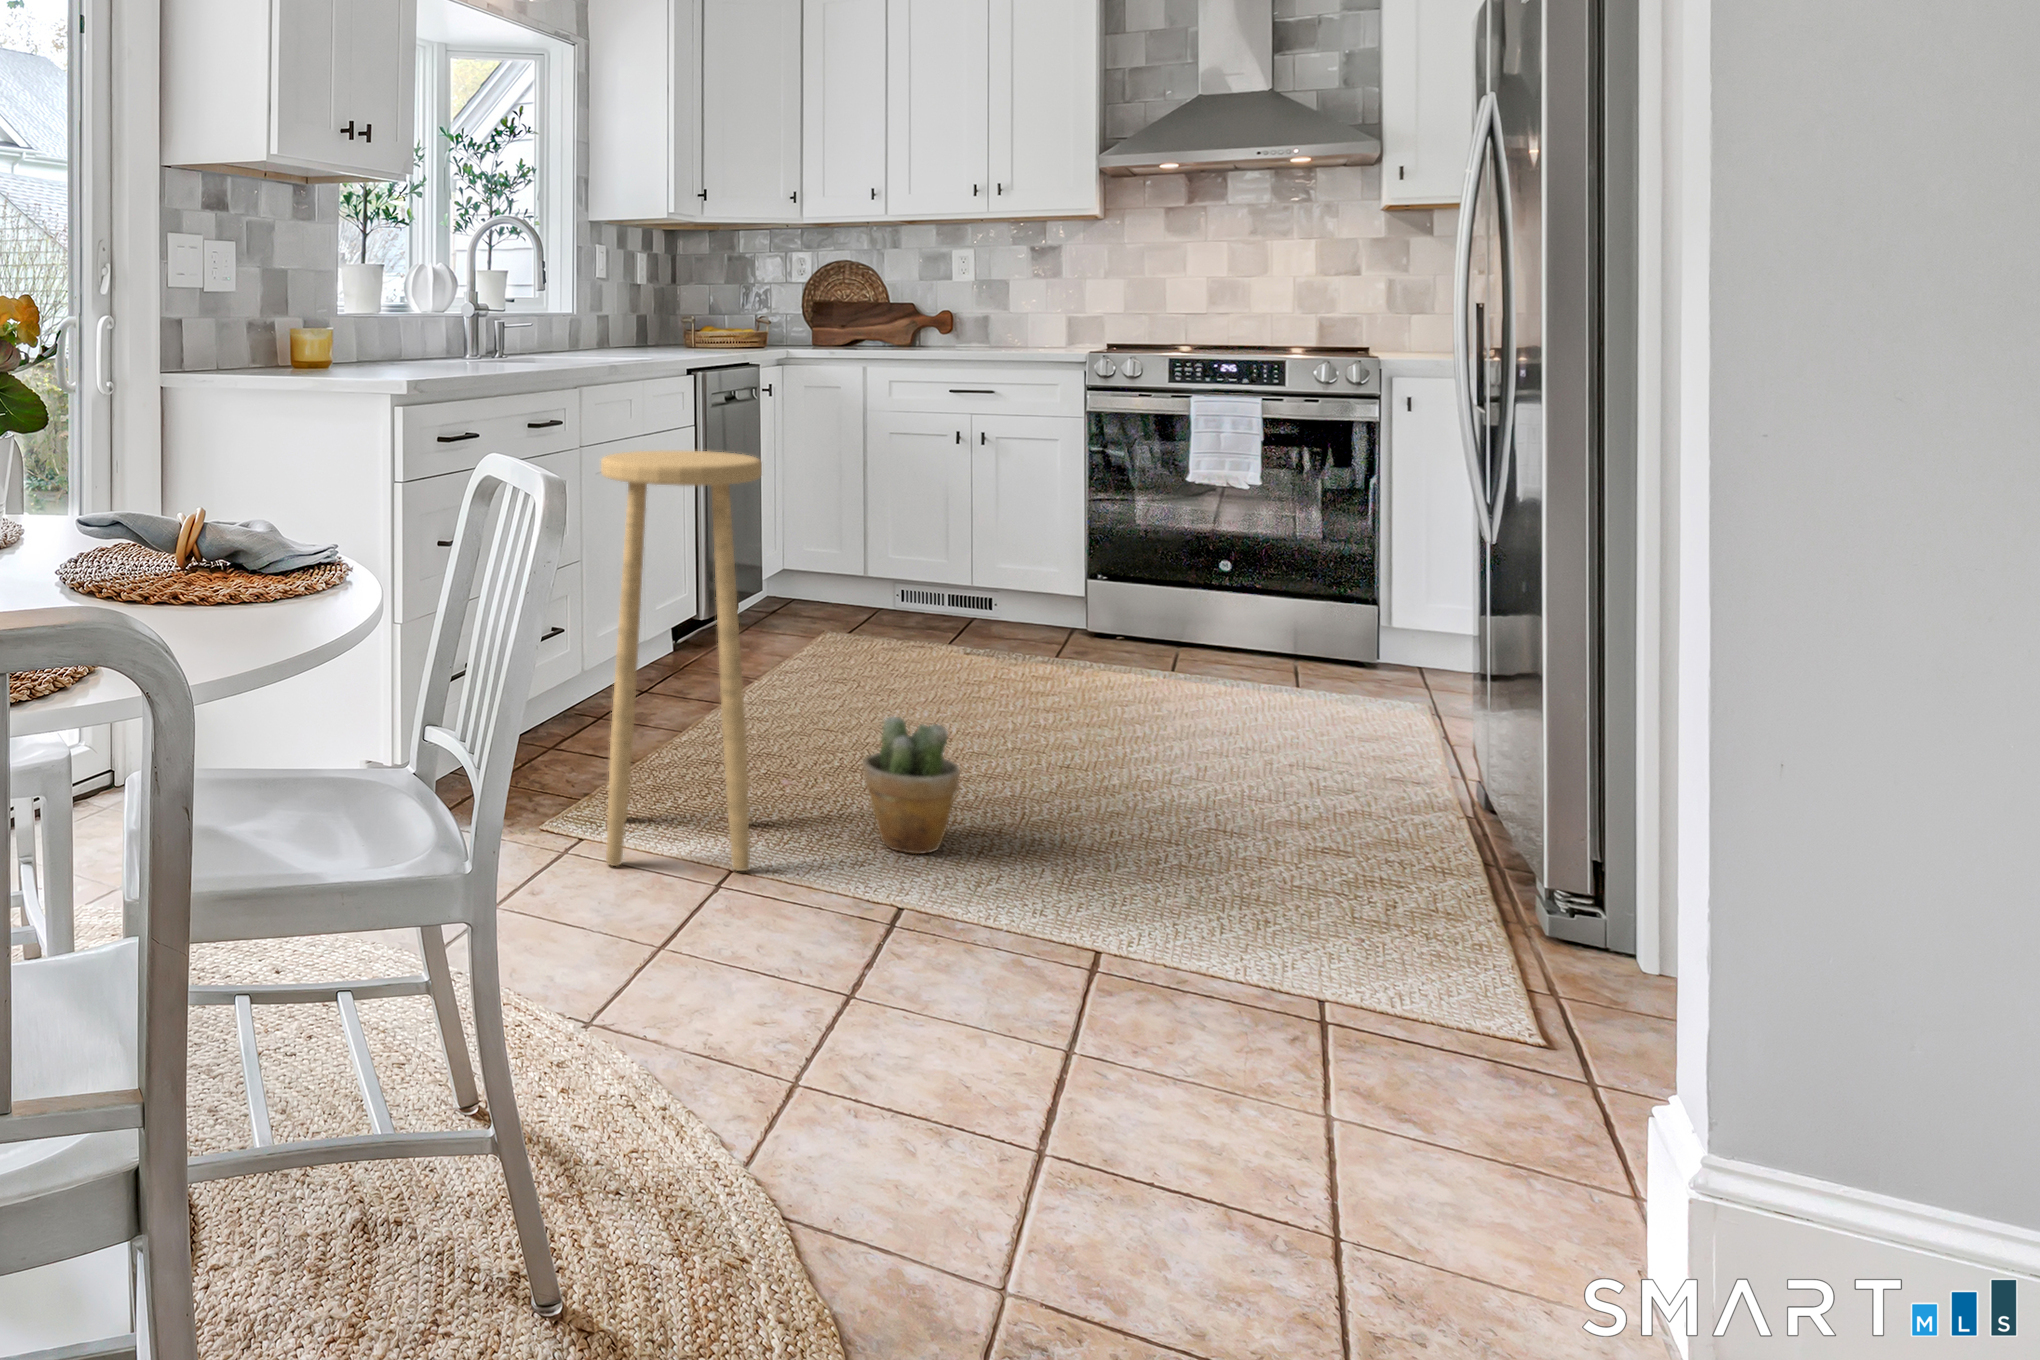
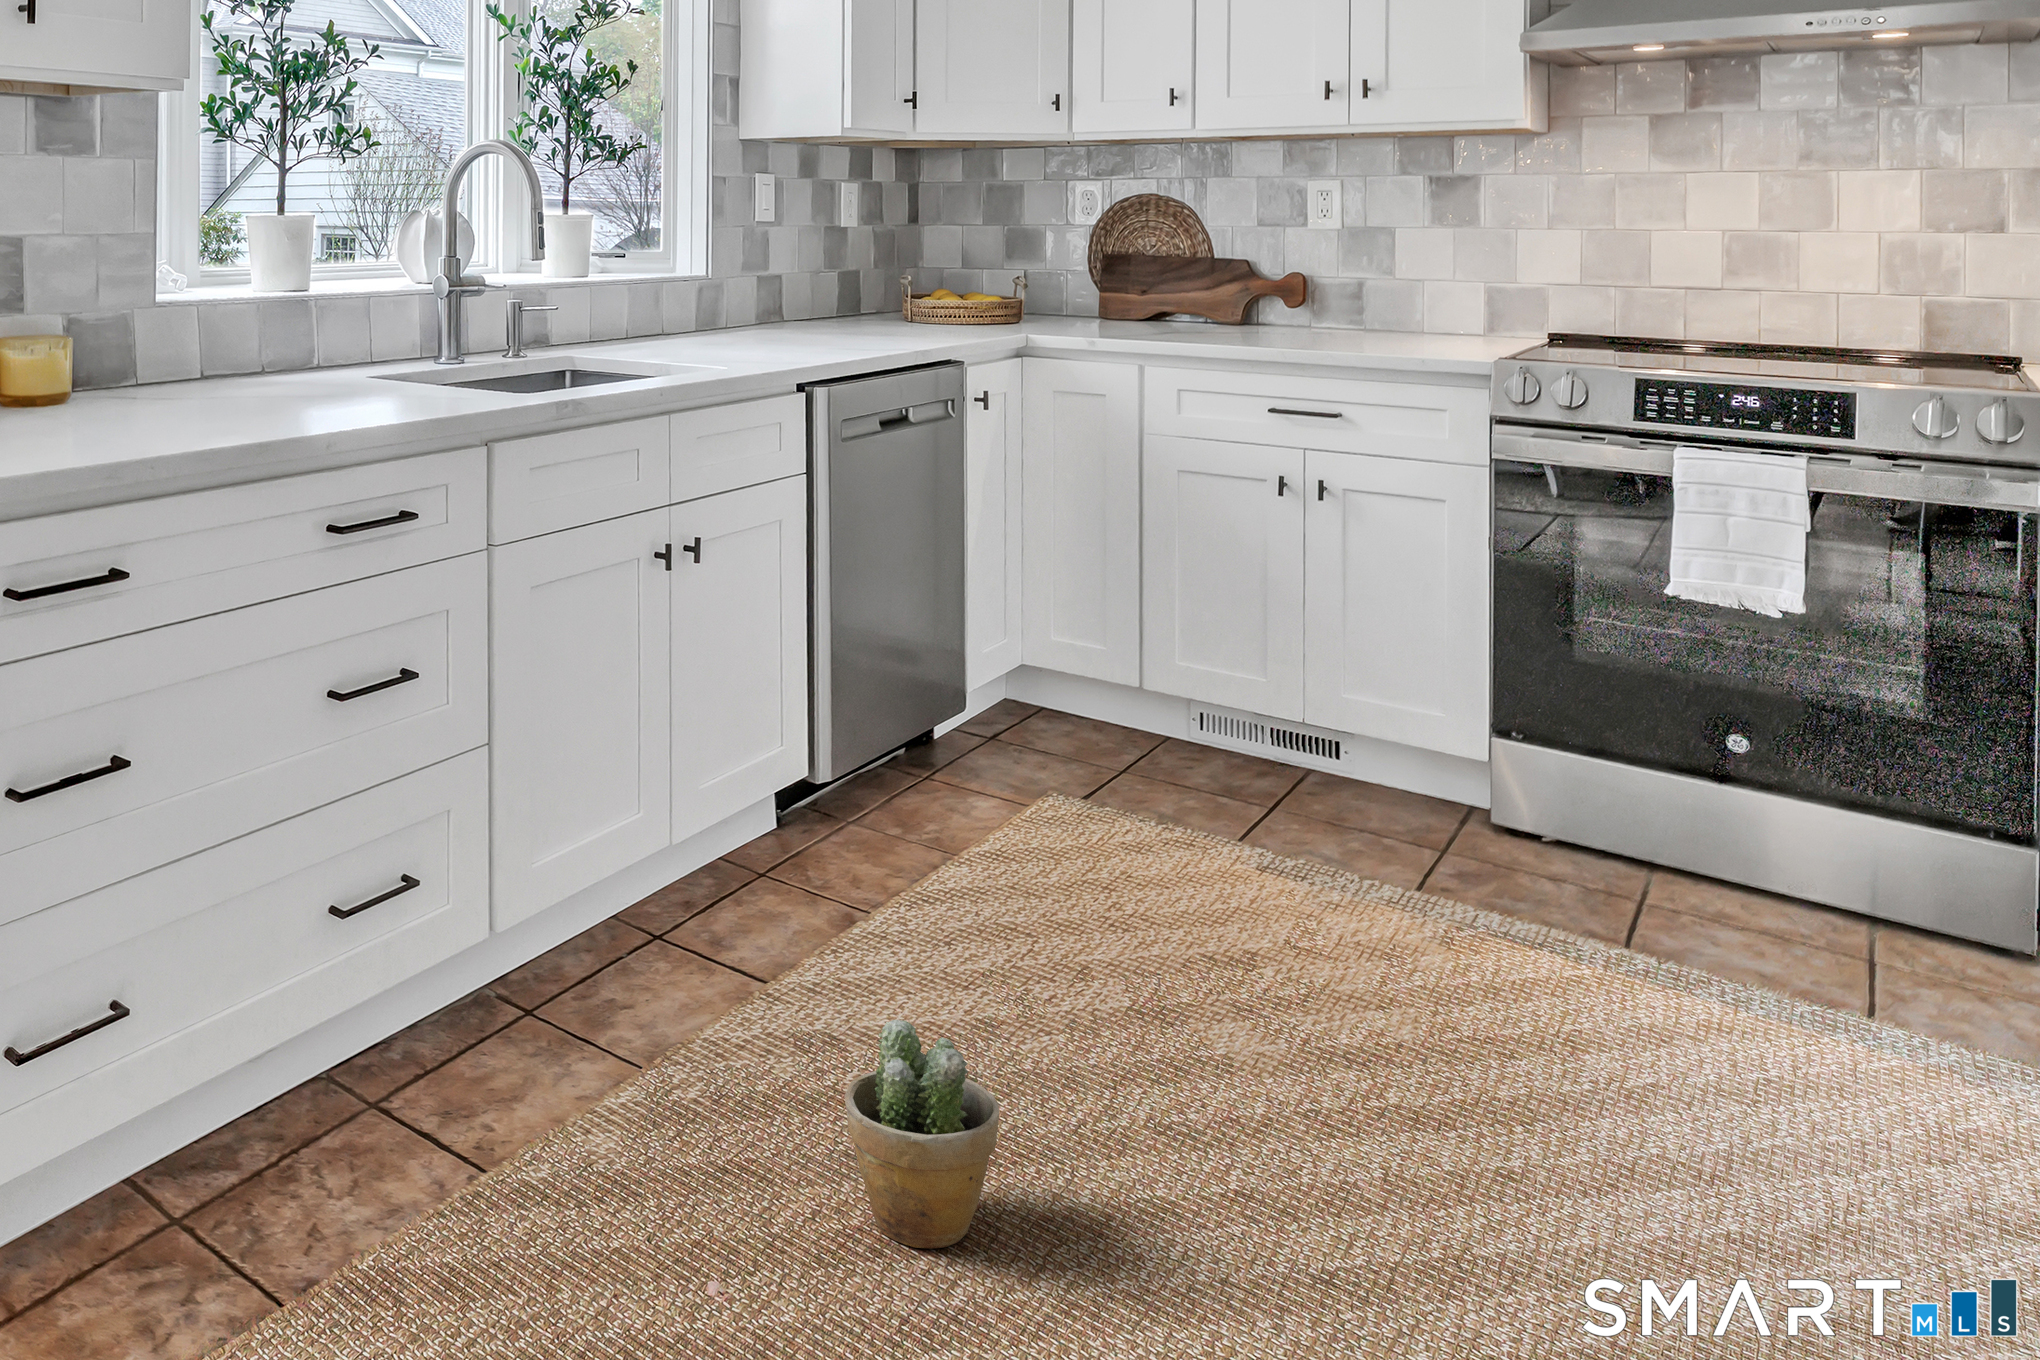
stool: present [601,450,762,871] -> none [422,576,682,1254]

